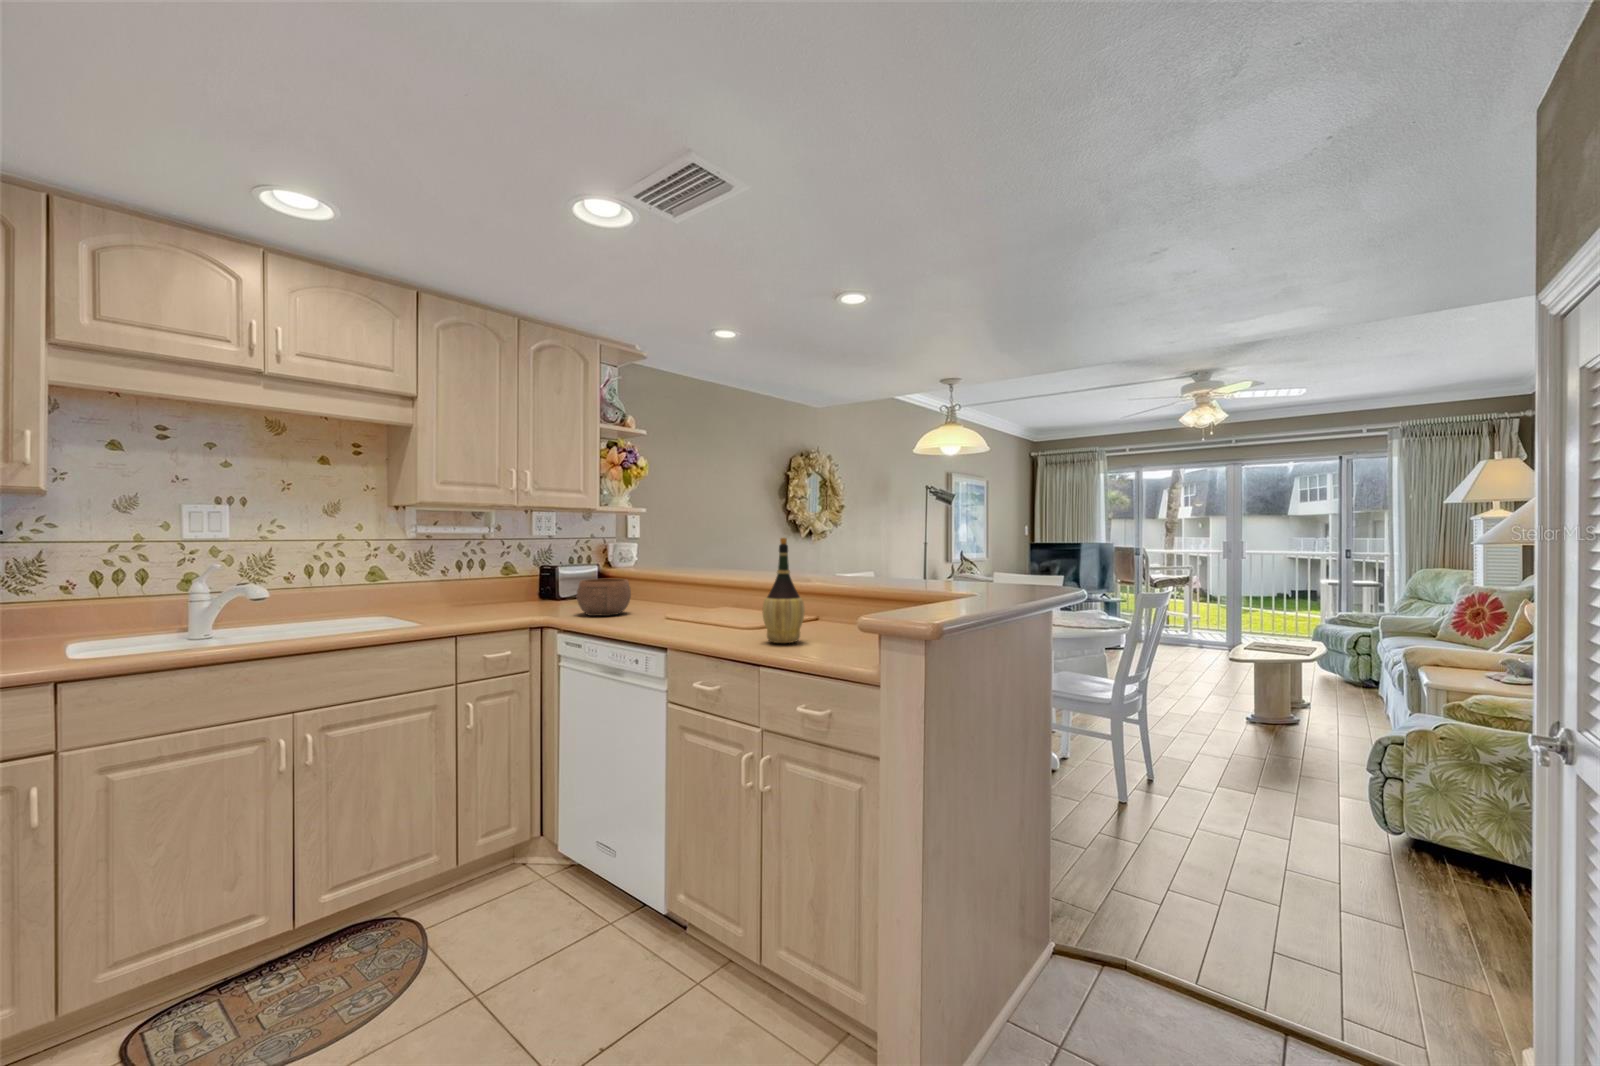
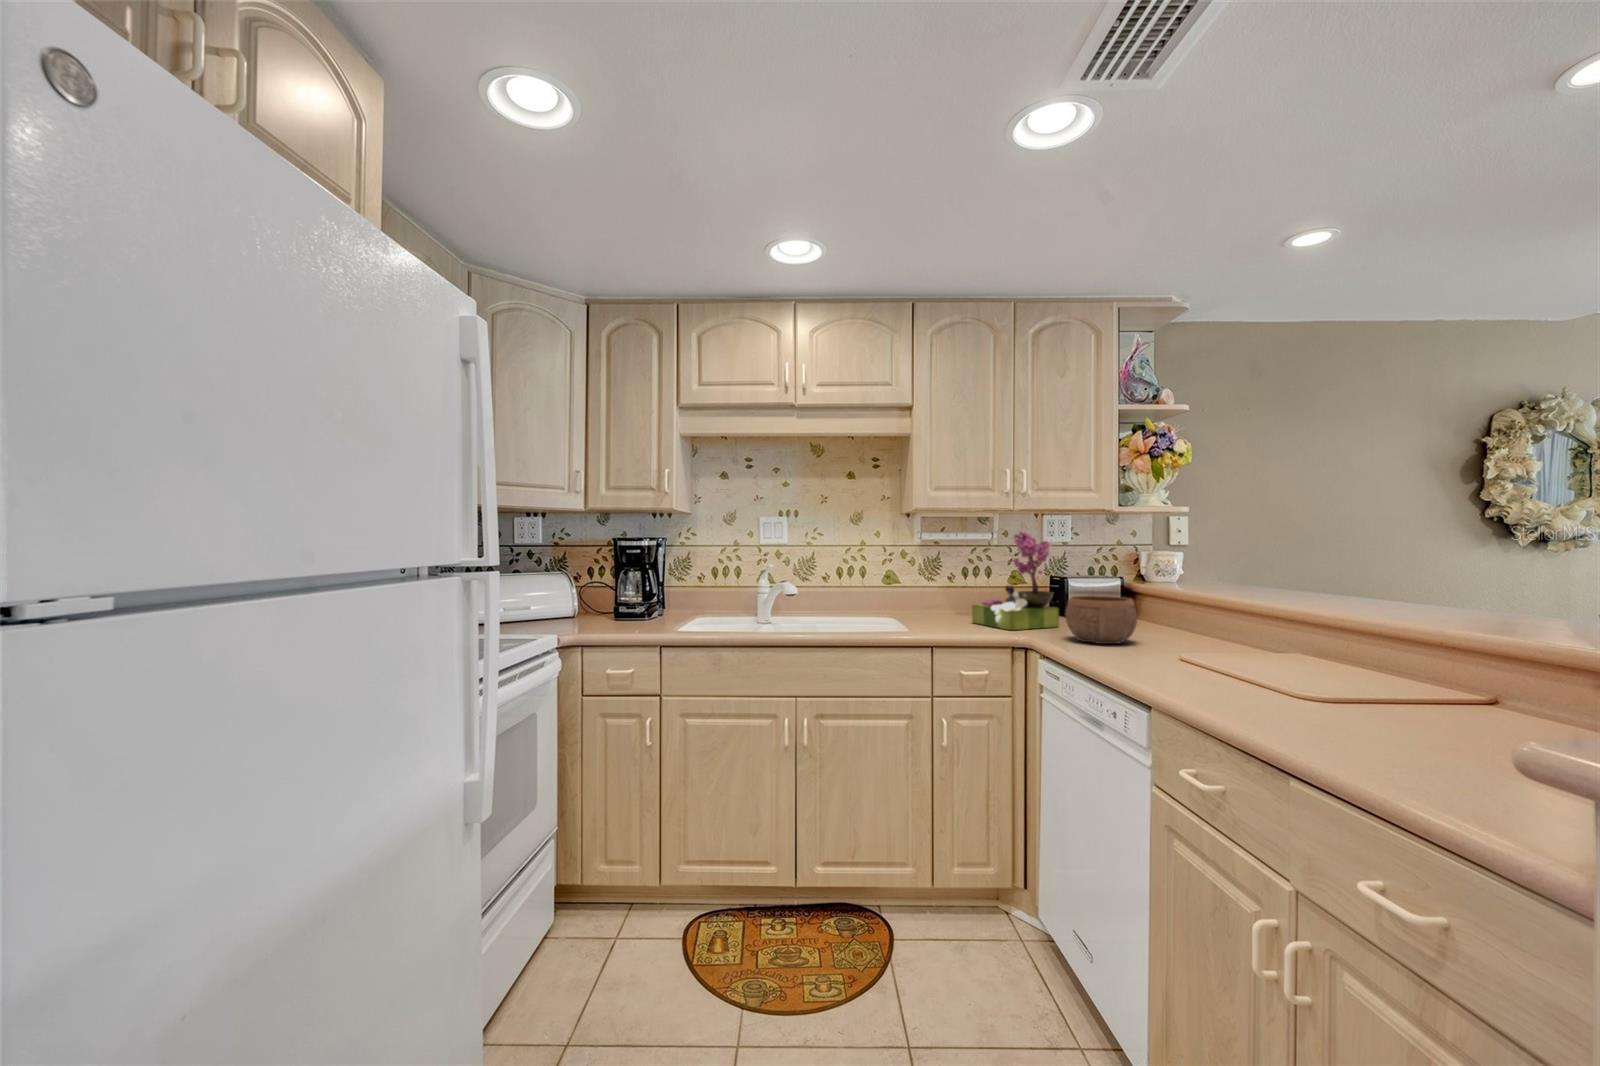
flower arrangement: none [480,523,560,615] -> present [972,530,1059,630]
wine bottle: present [762,538,805,643] -> none [1309,549,1411,745]

